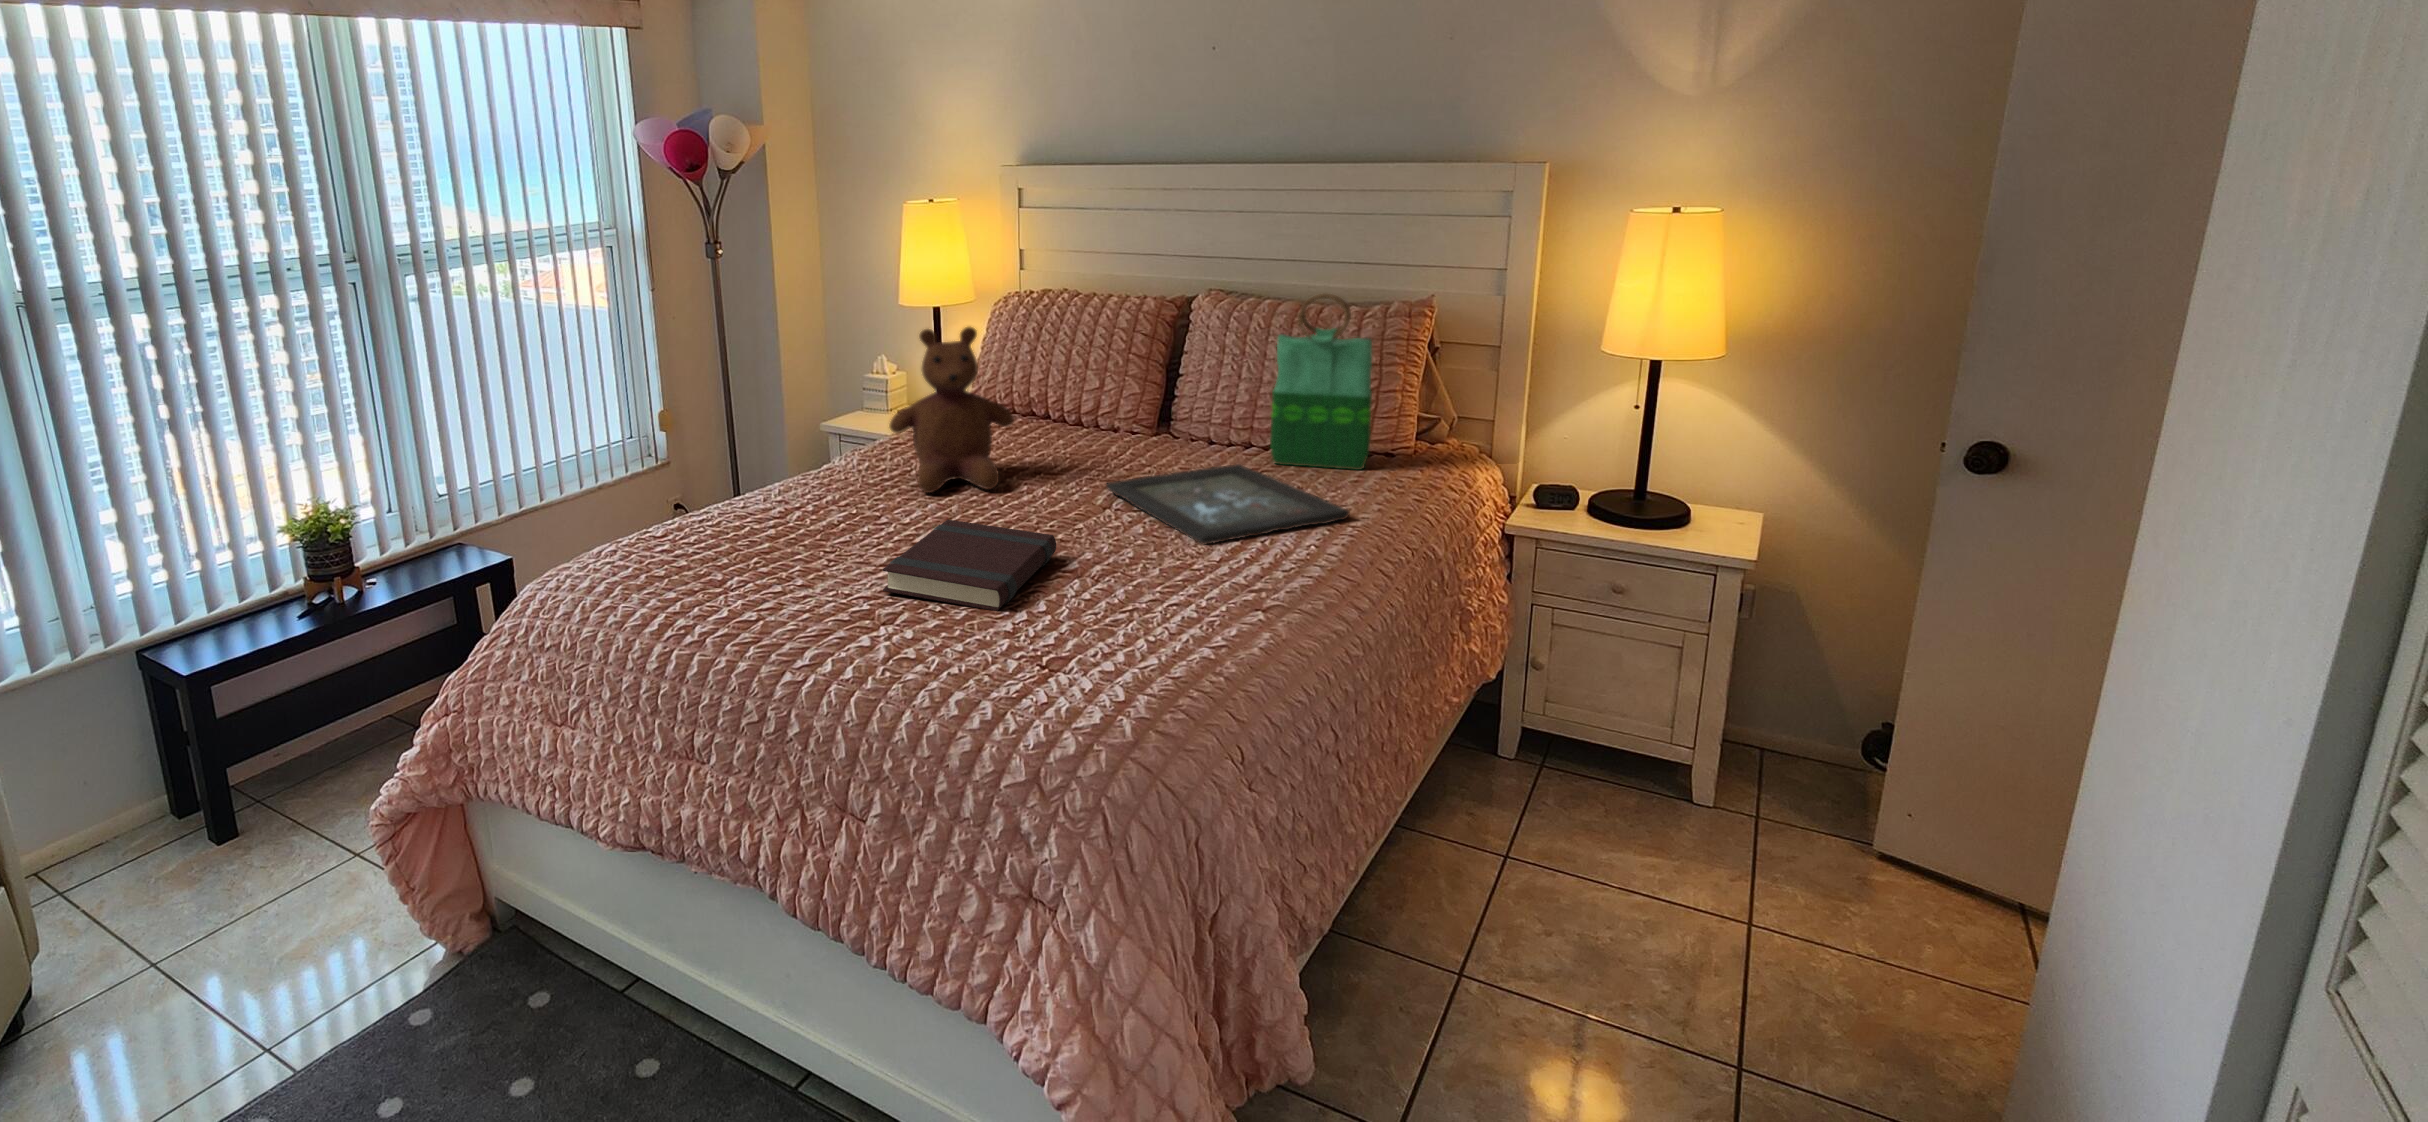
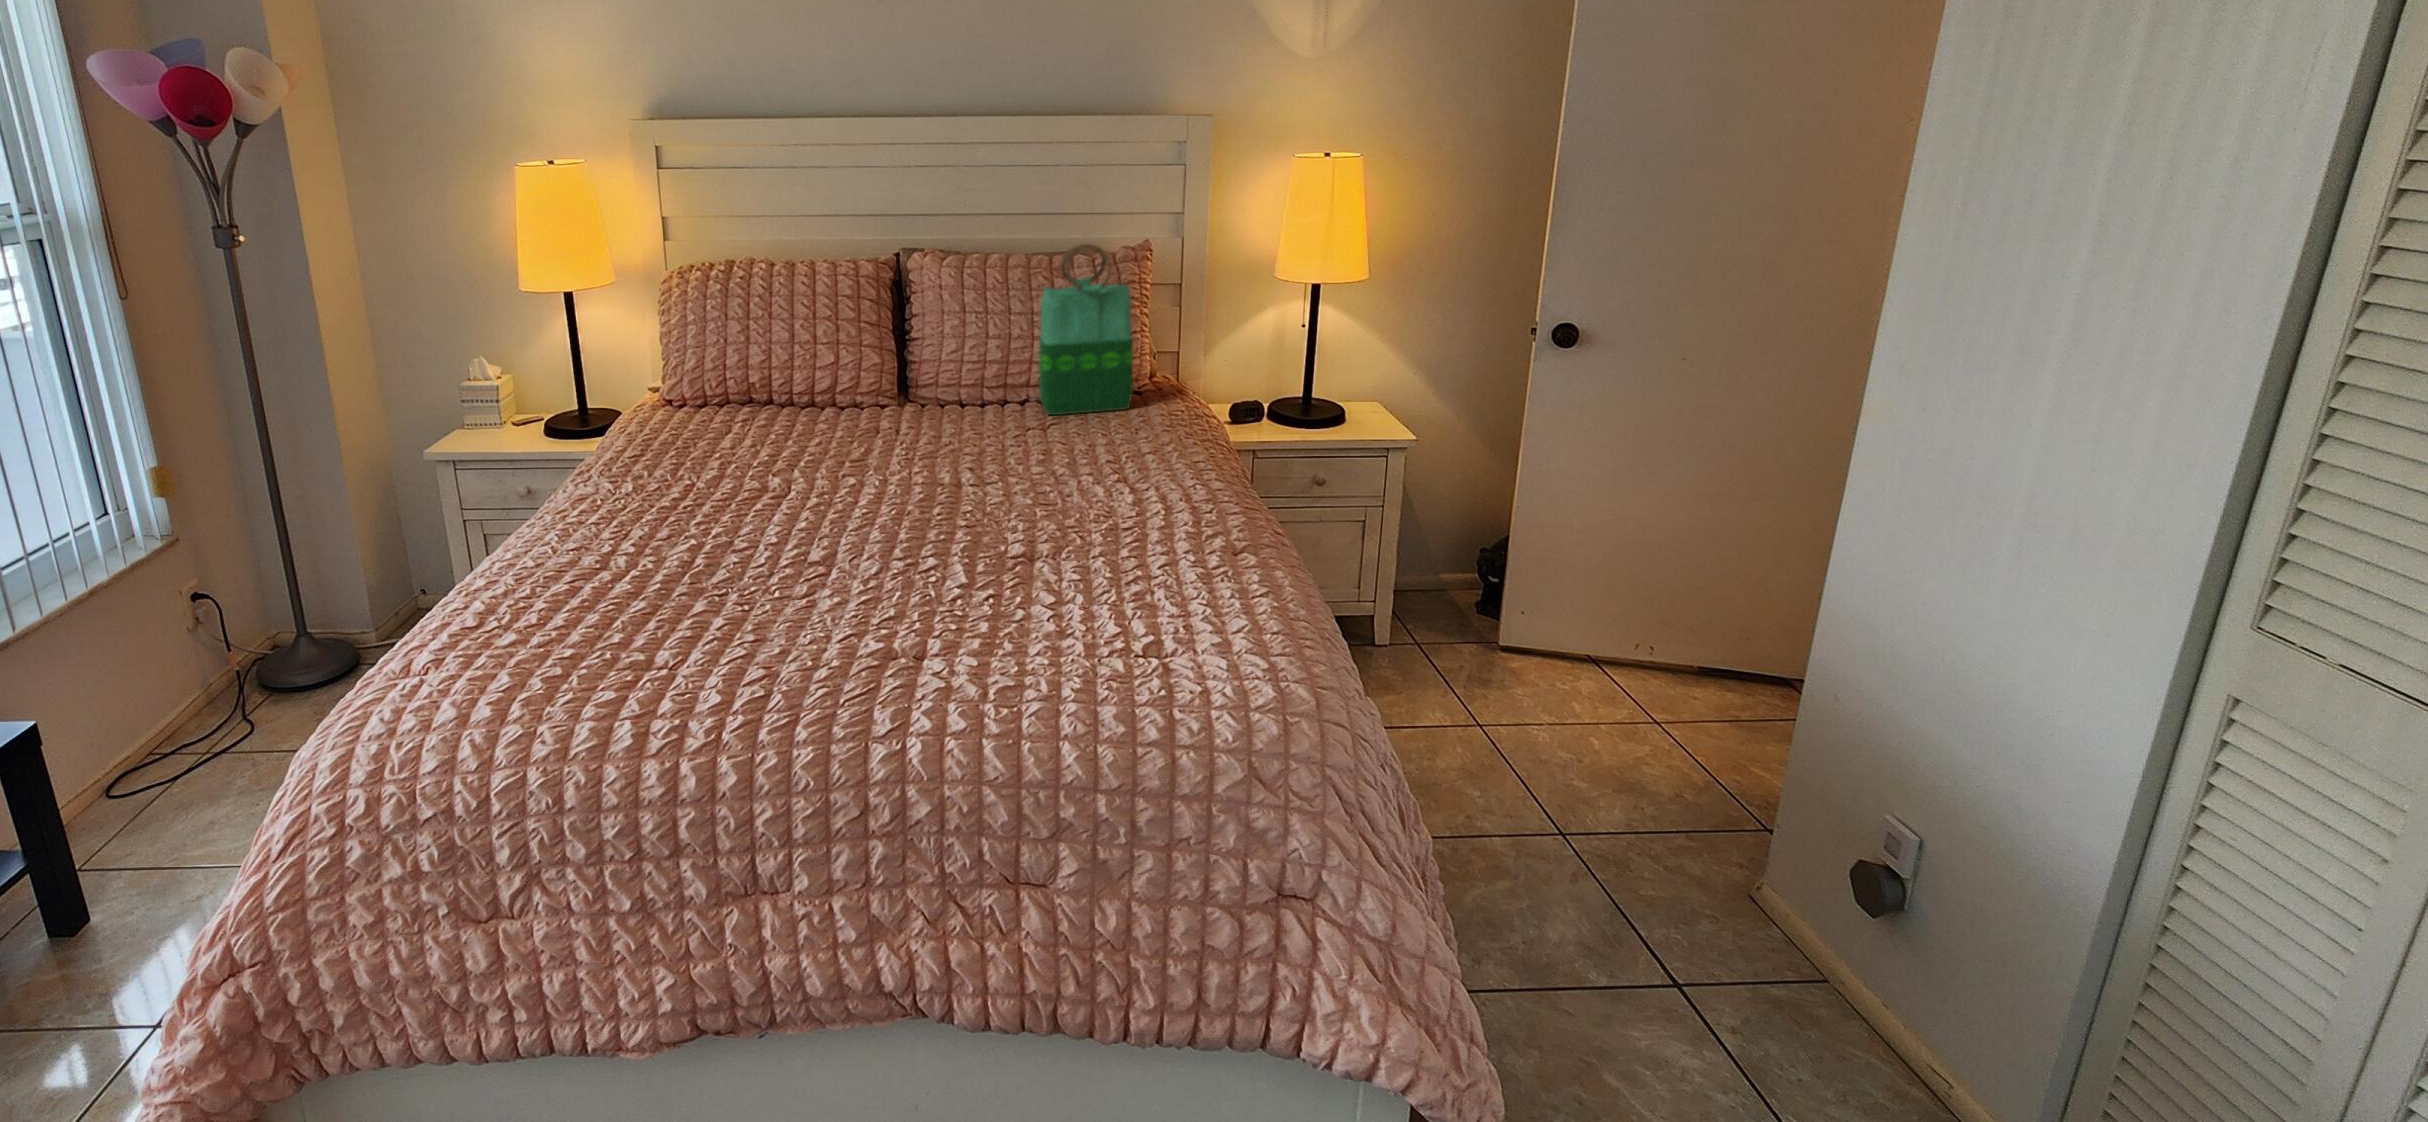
teddy bear: present [889,327,1014,493] -> none [679,307,827,503]
tray: present [1106,464,1349,545] -> none [938,420,1183,503]
book: present [883,520,1056,611] -> none [857,521,1013,621]

